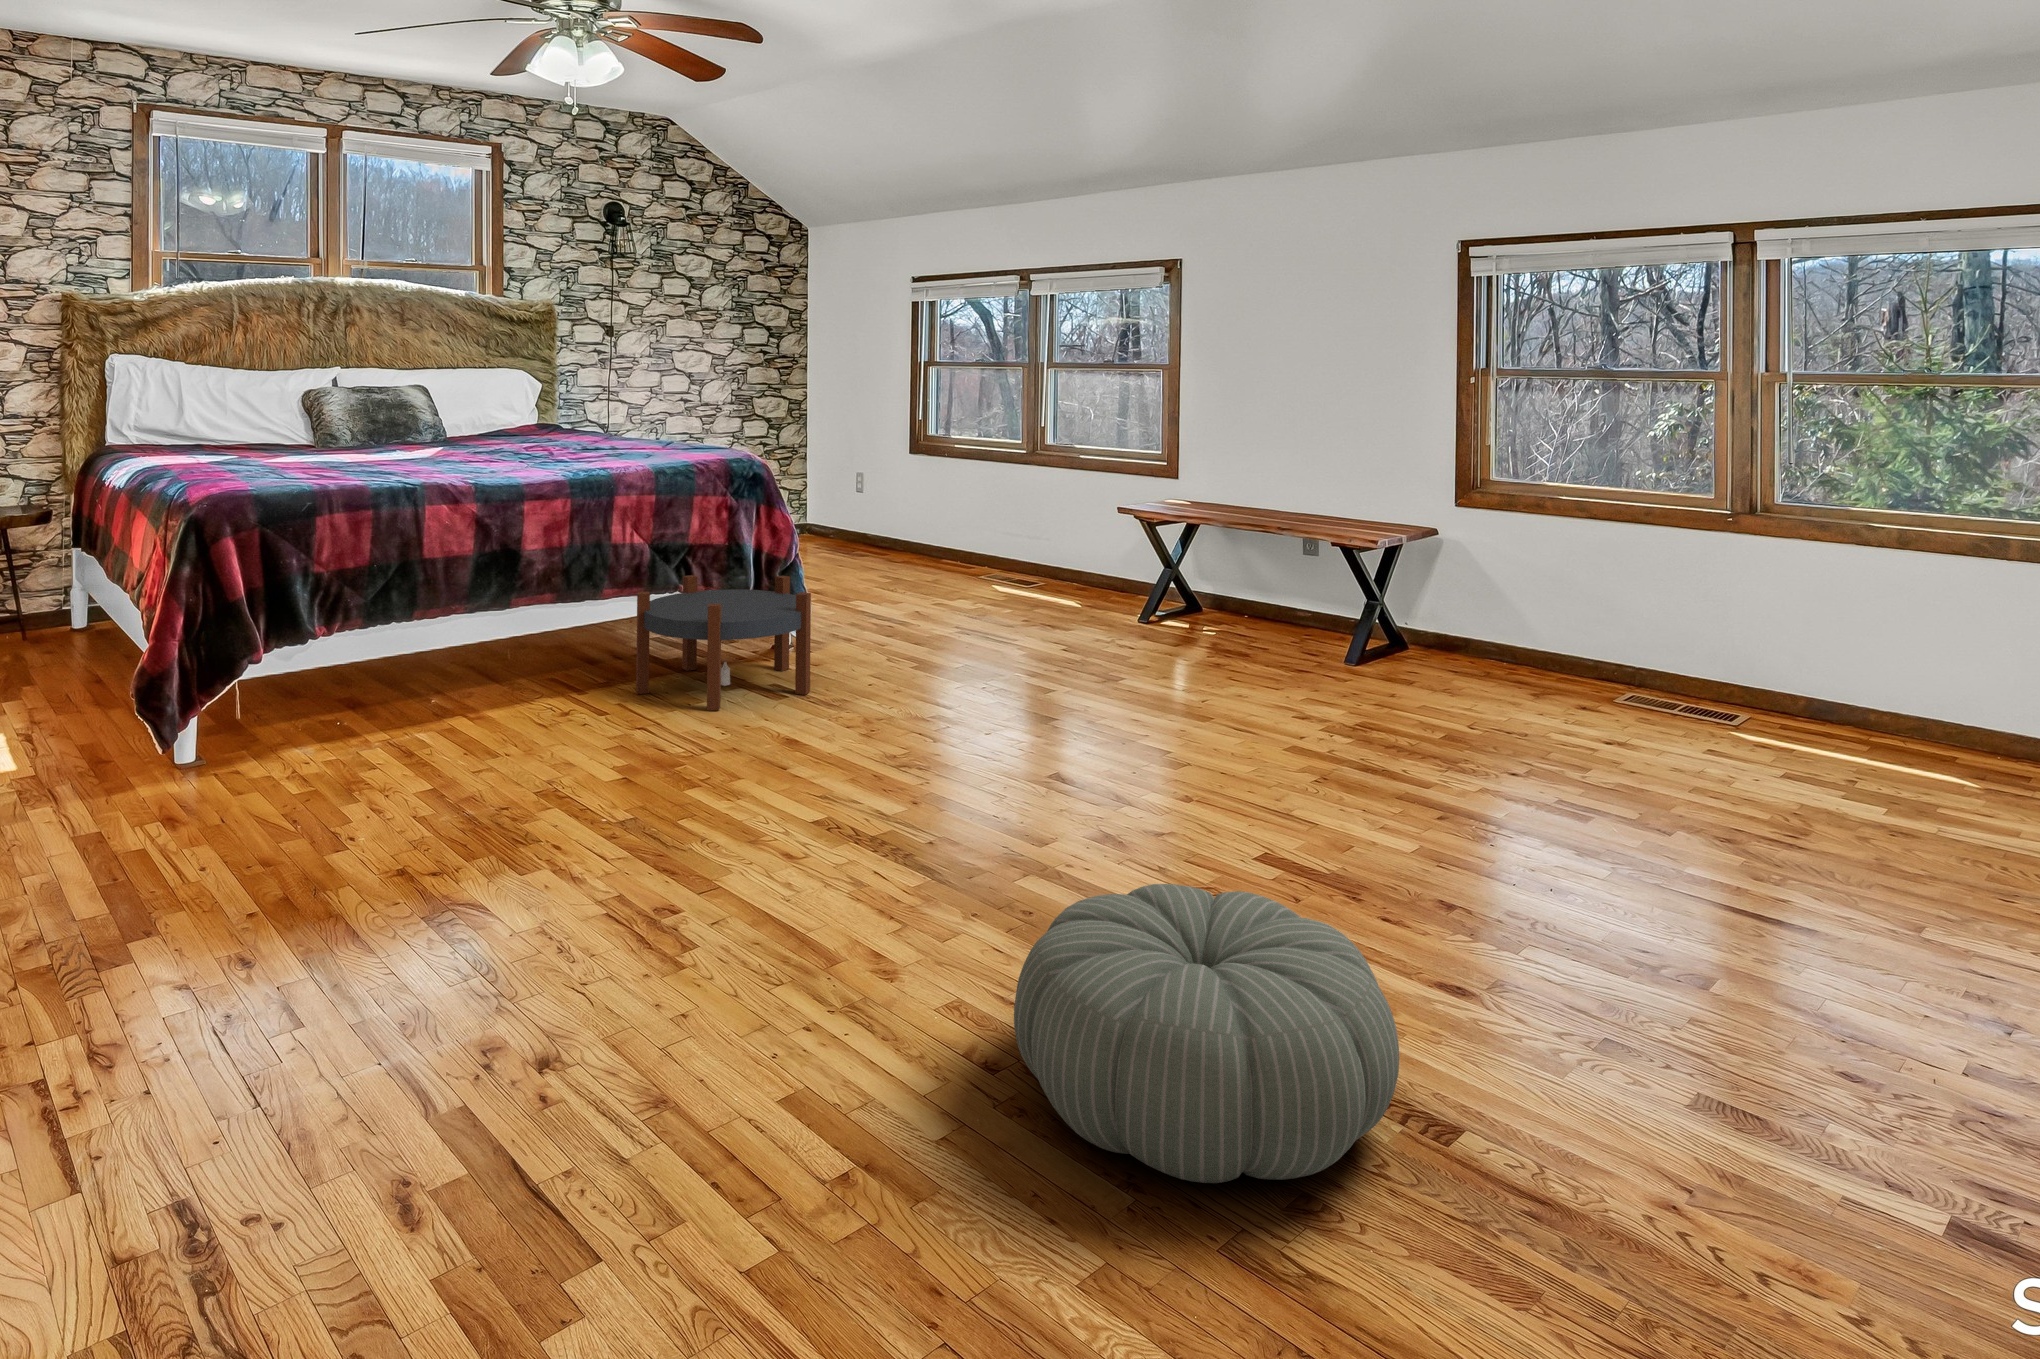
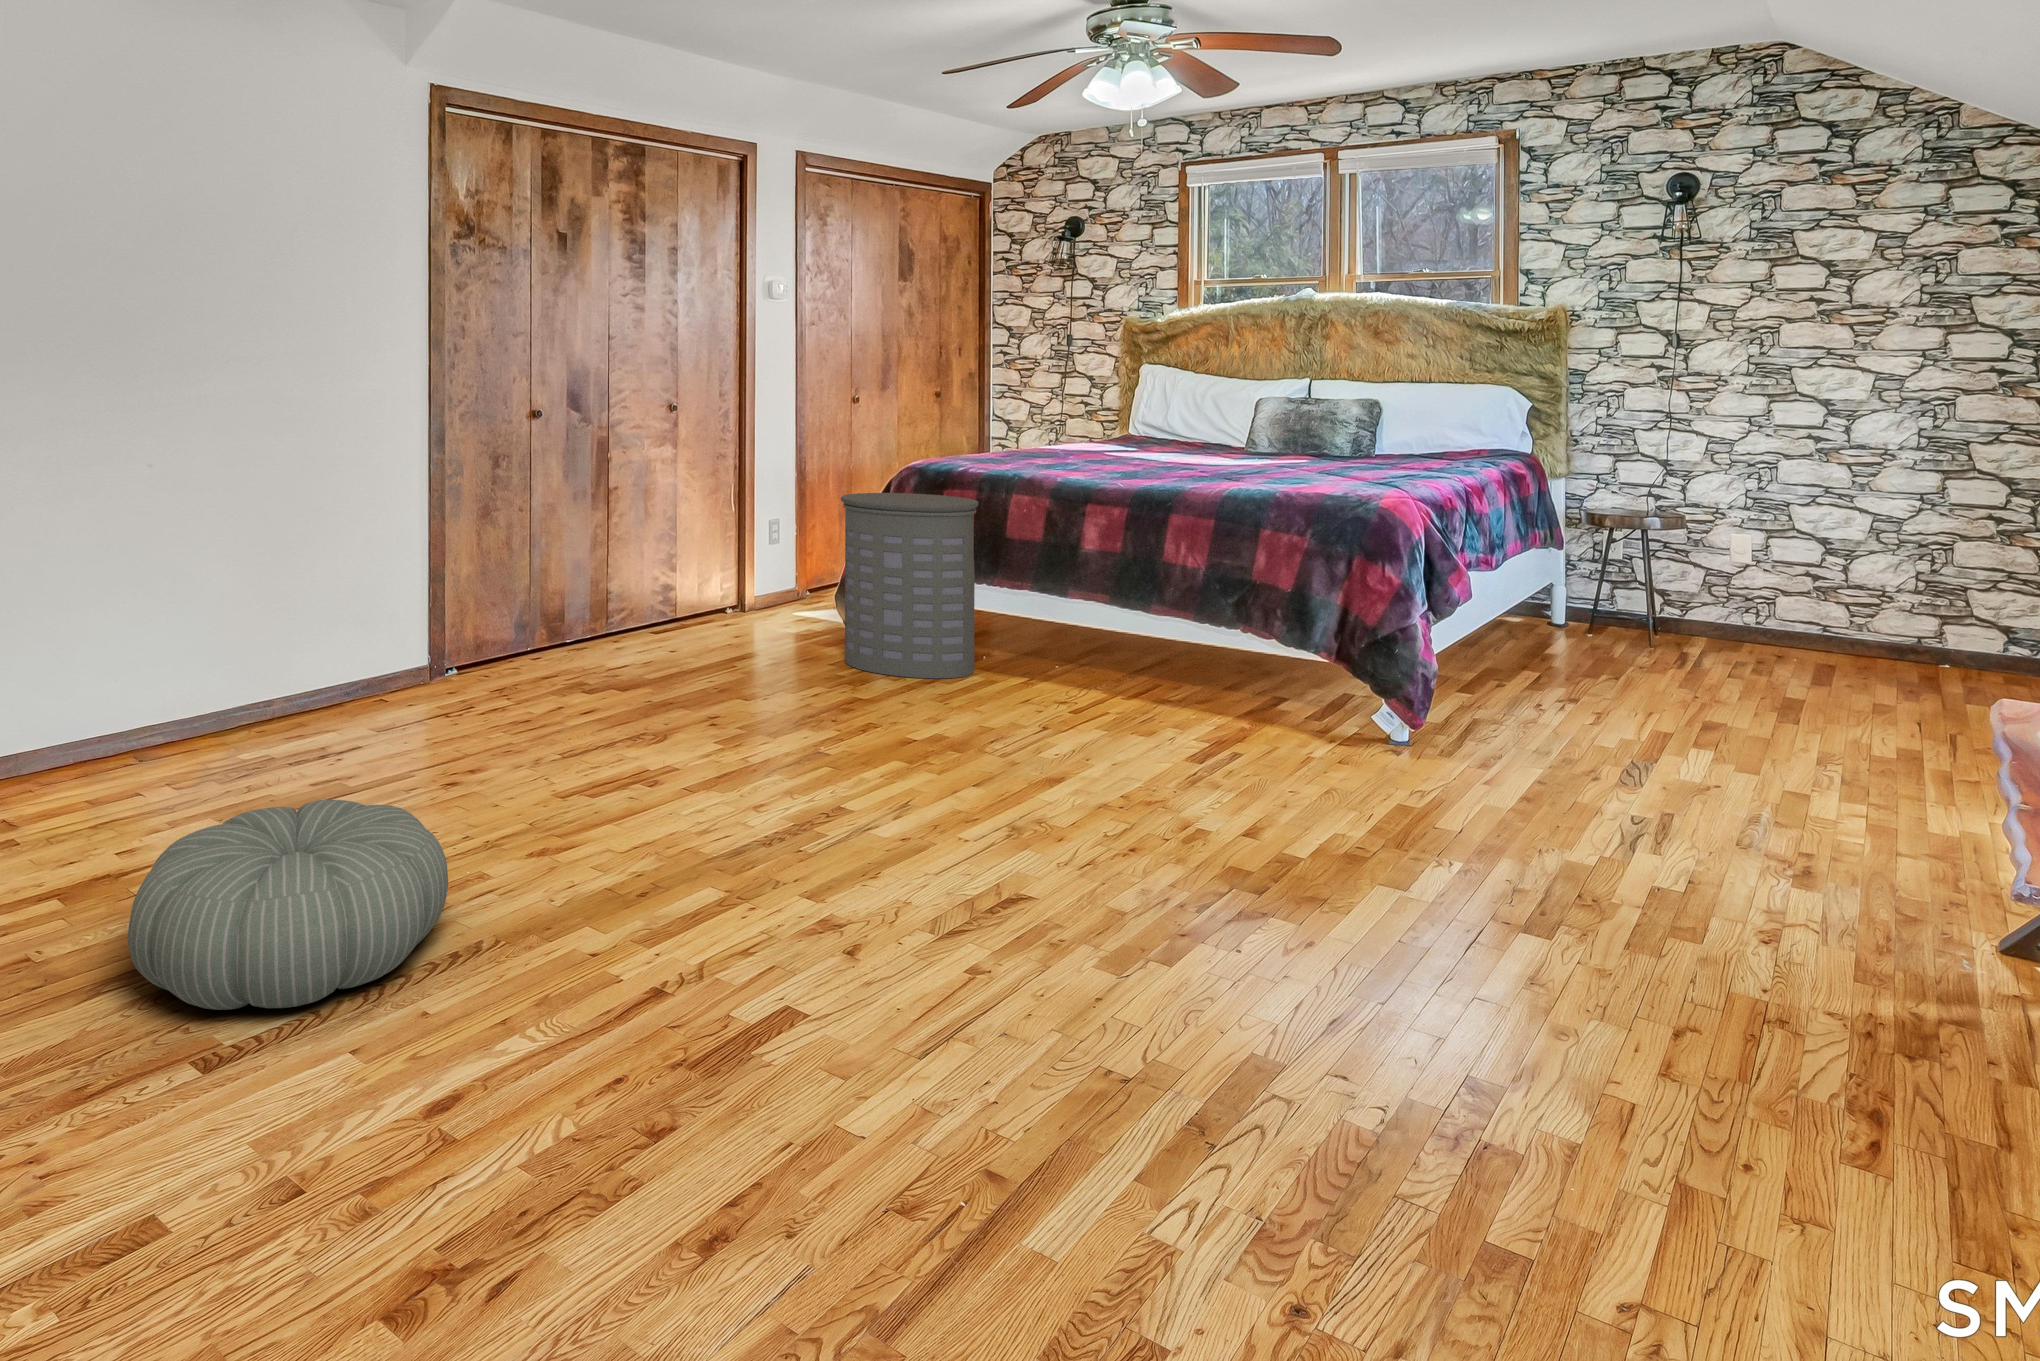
laundry hamper: none [270,516,460,771] -> present [841,493,978,678]
side table: present [636,575,811,710] -> none [1089,607,1281,760]

